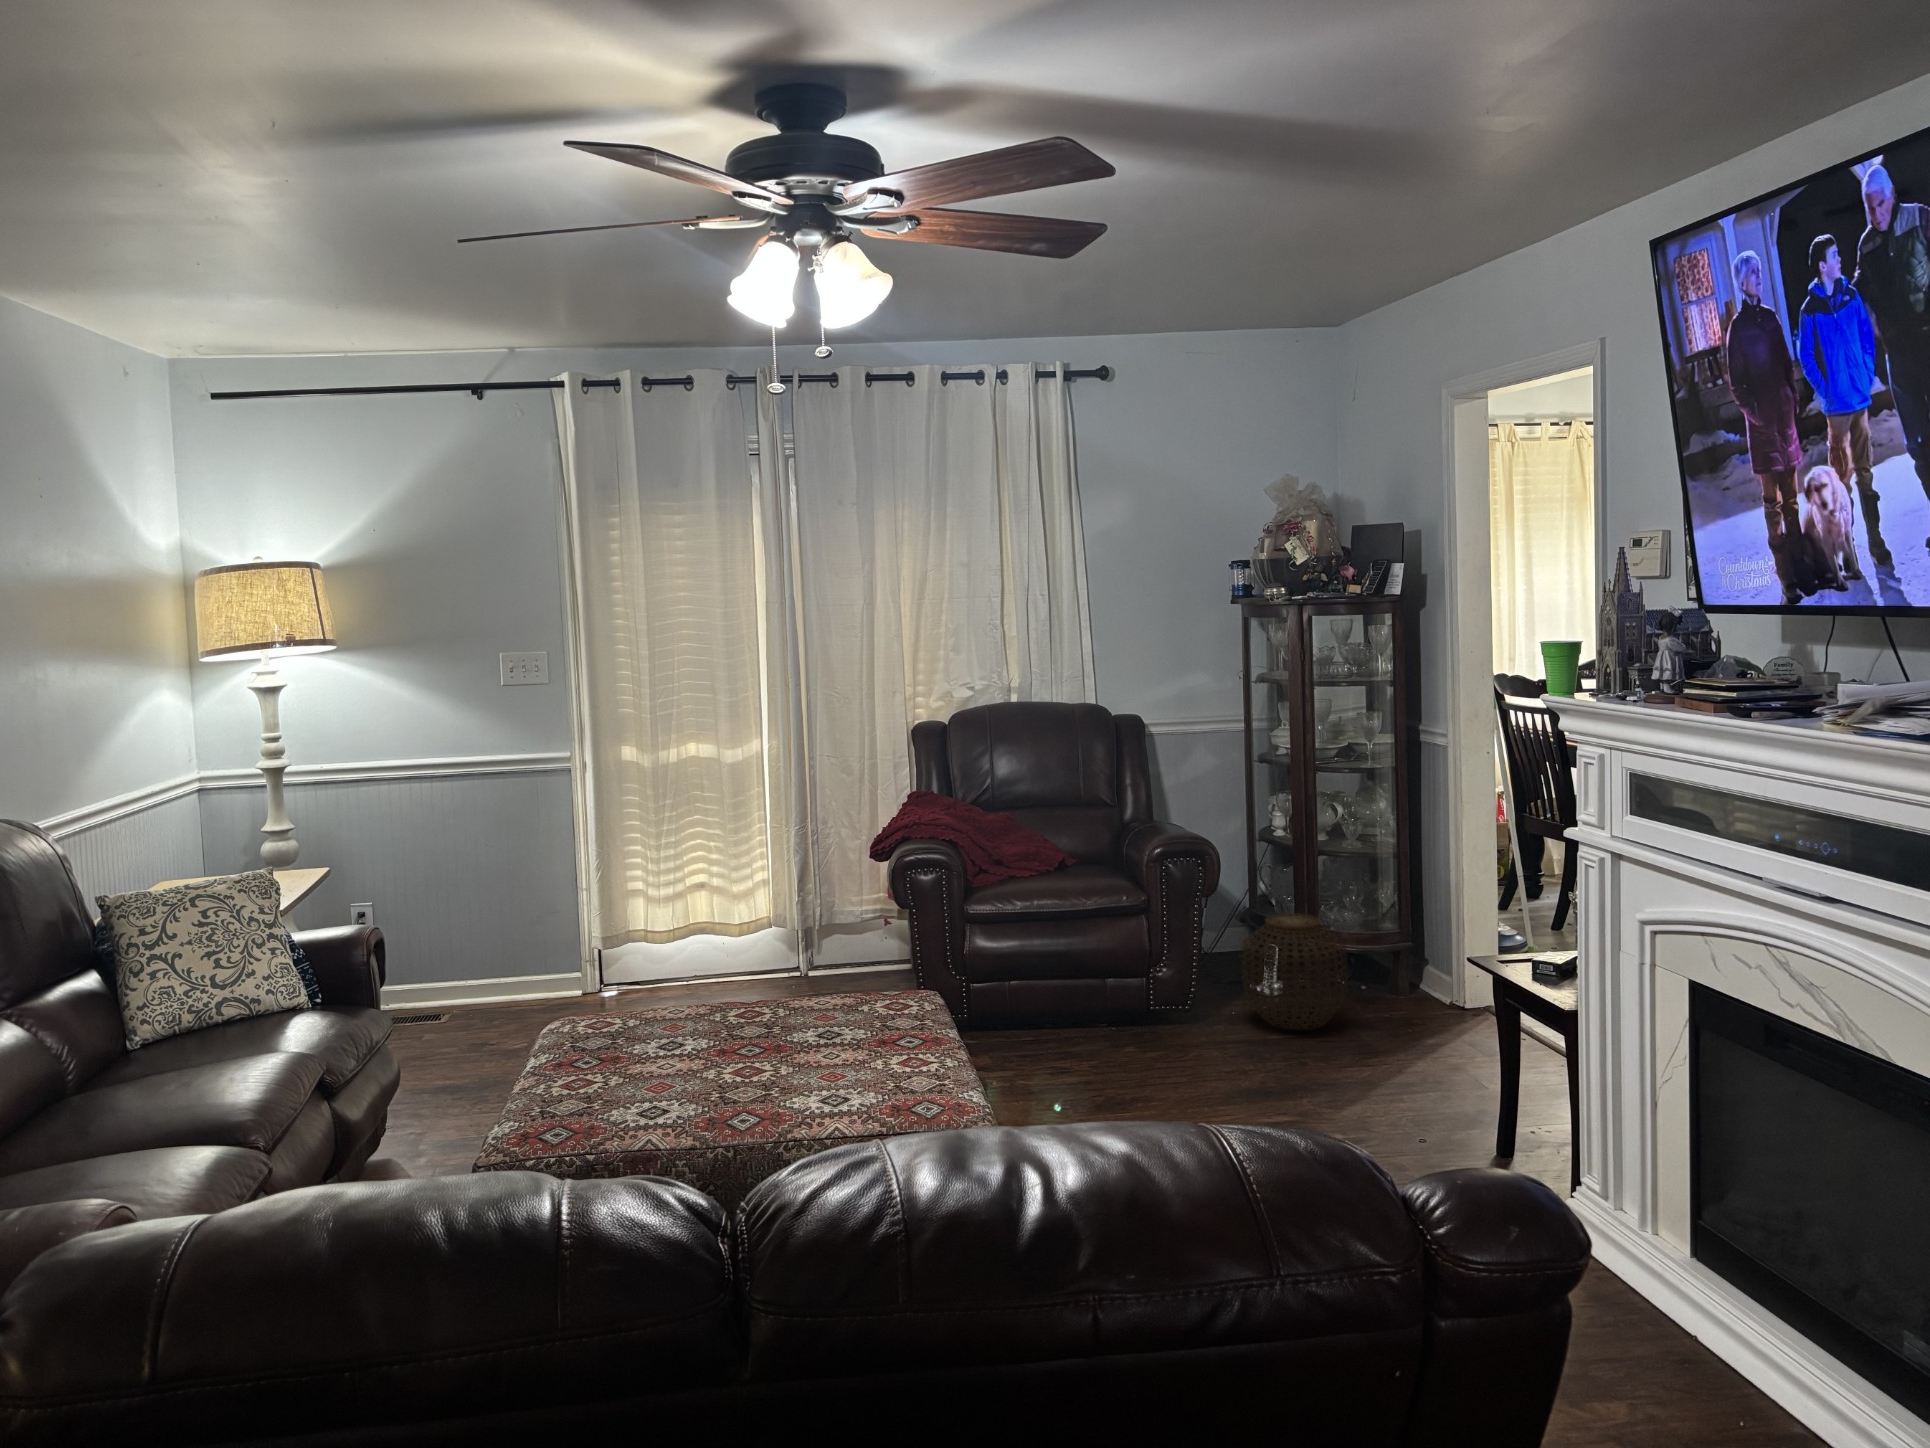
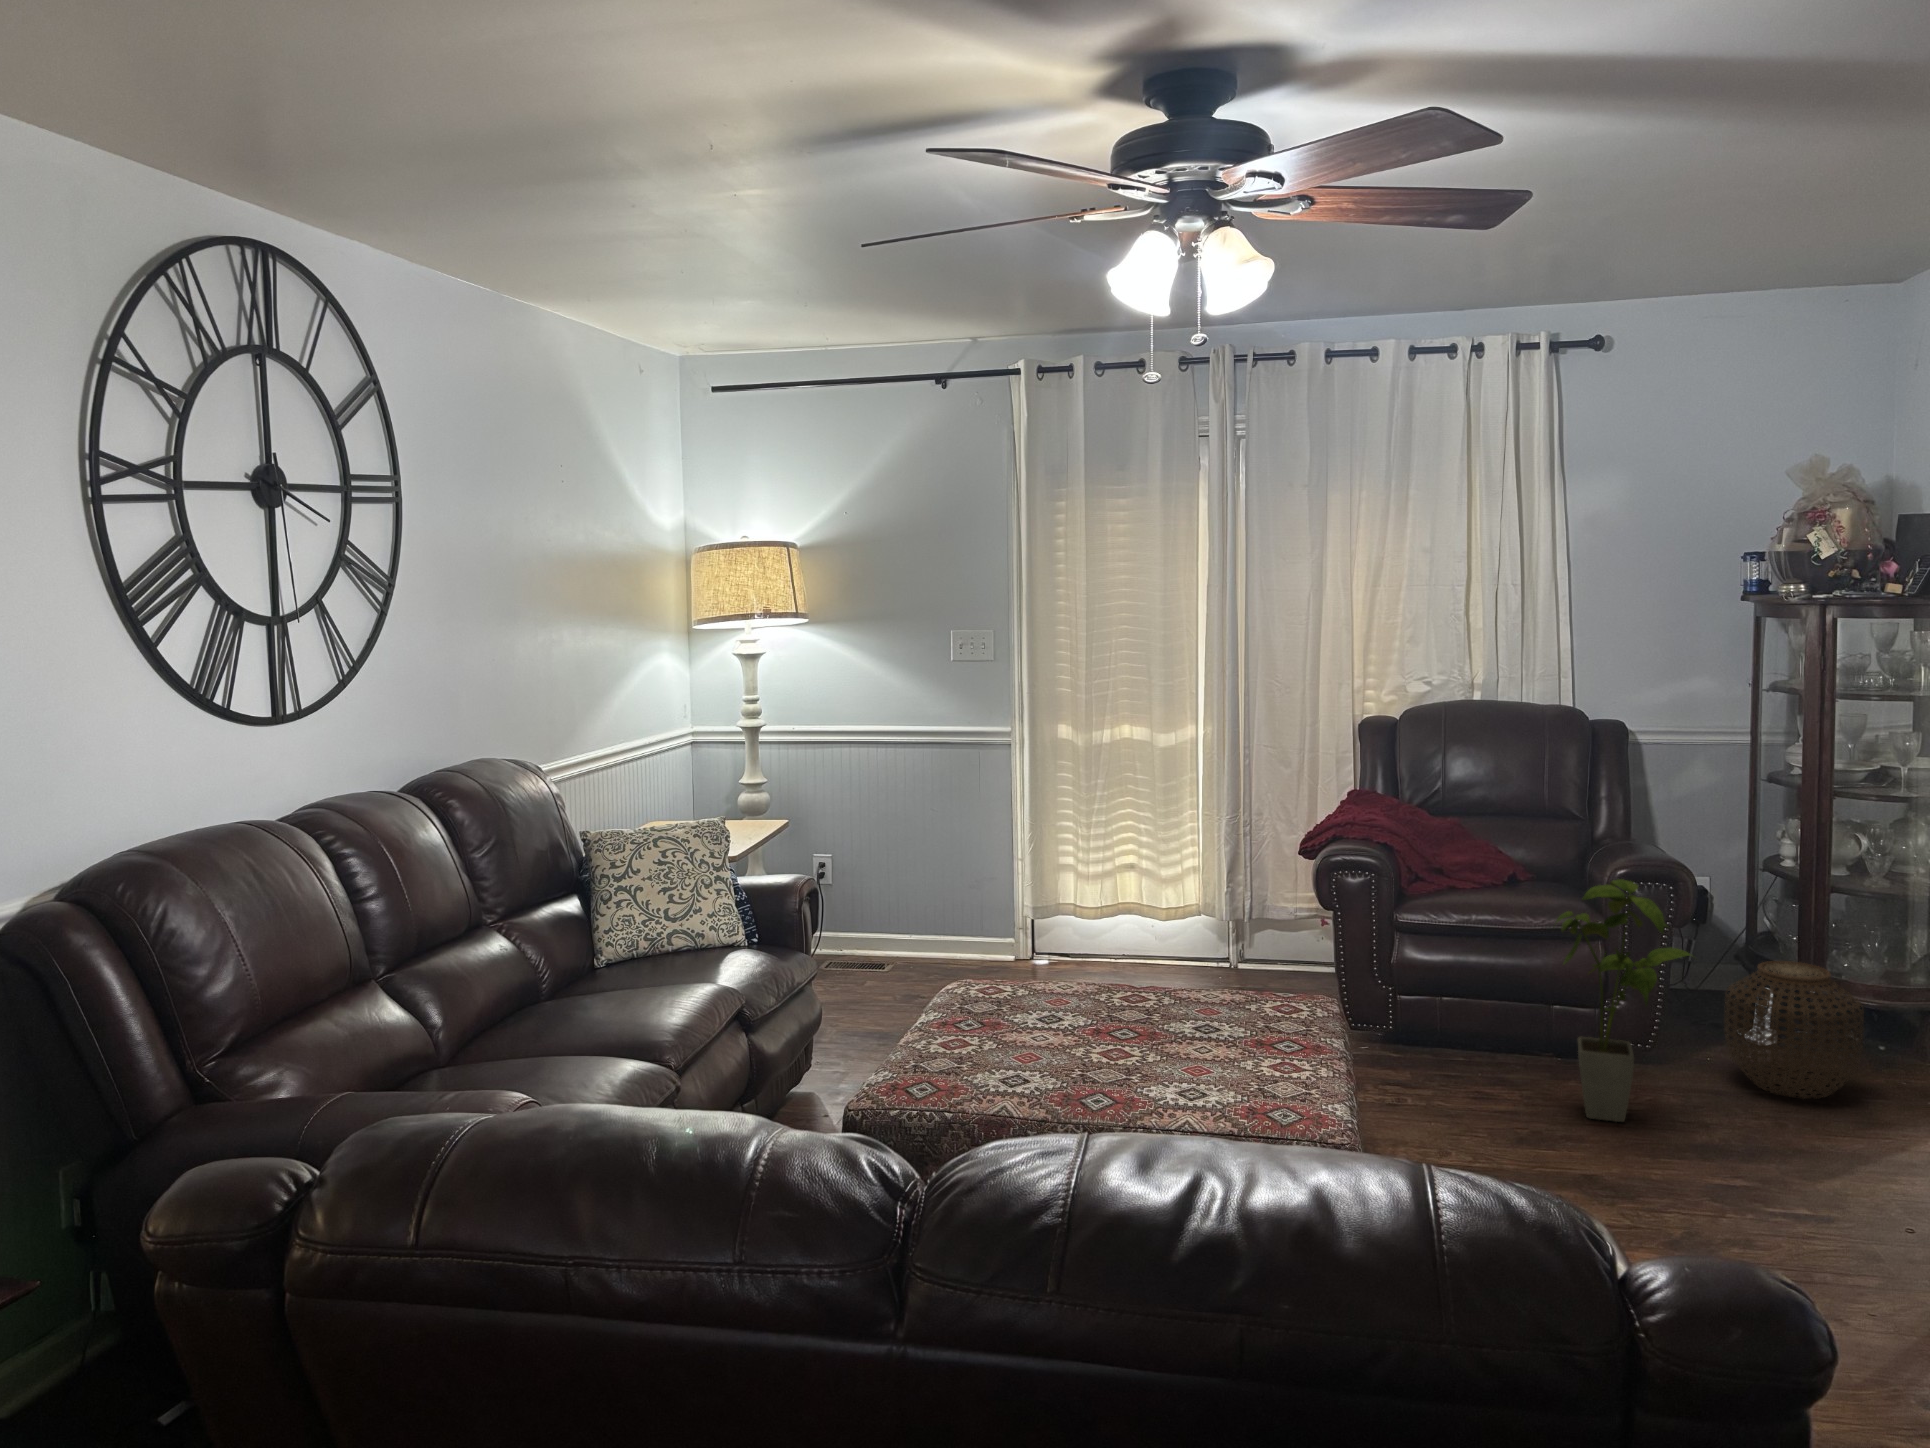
house plant: none [1110,853,1227,1073] -> present [1556,879,1691,1122]

